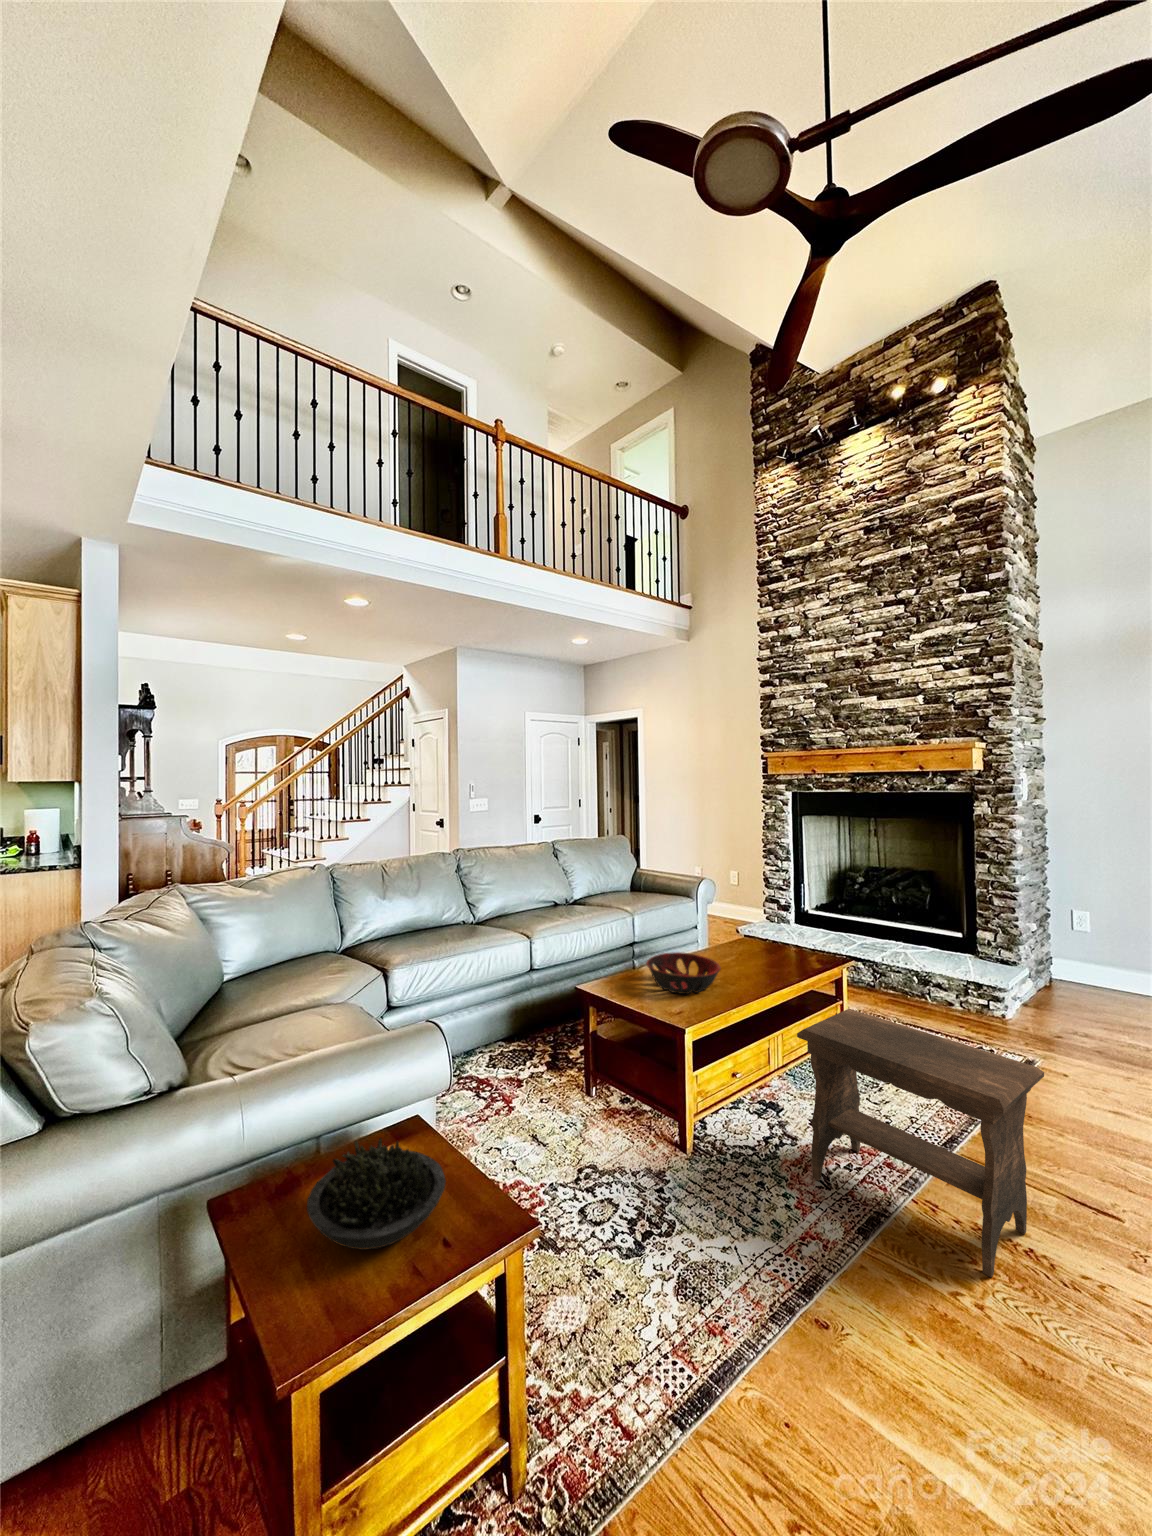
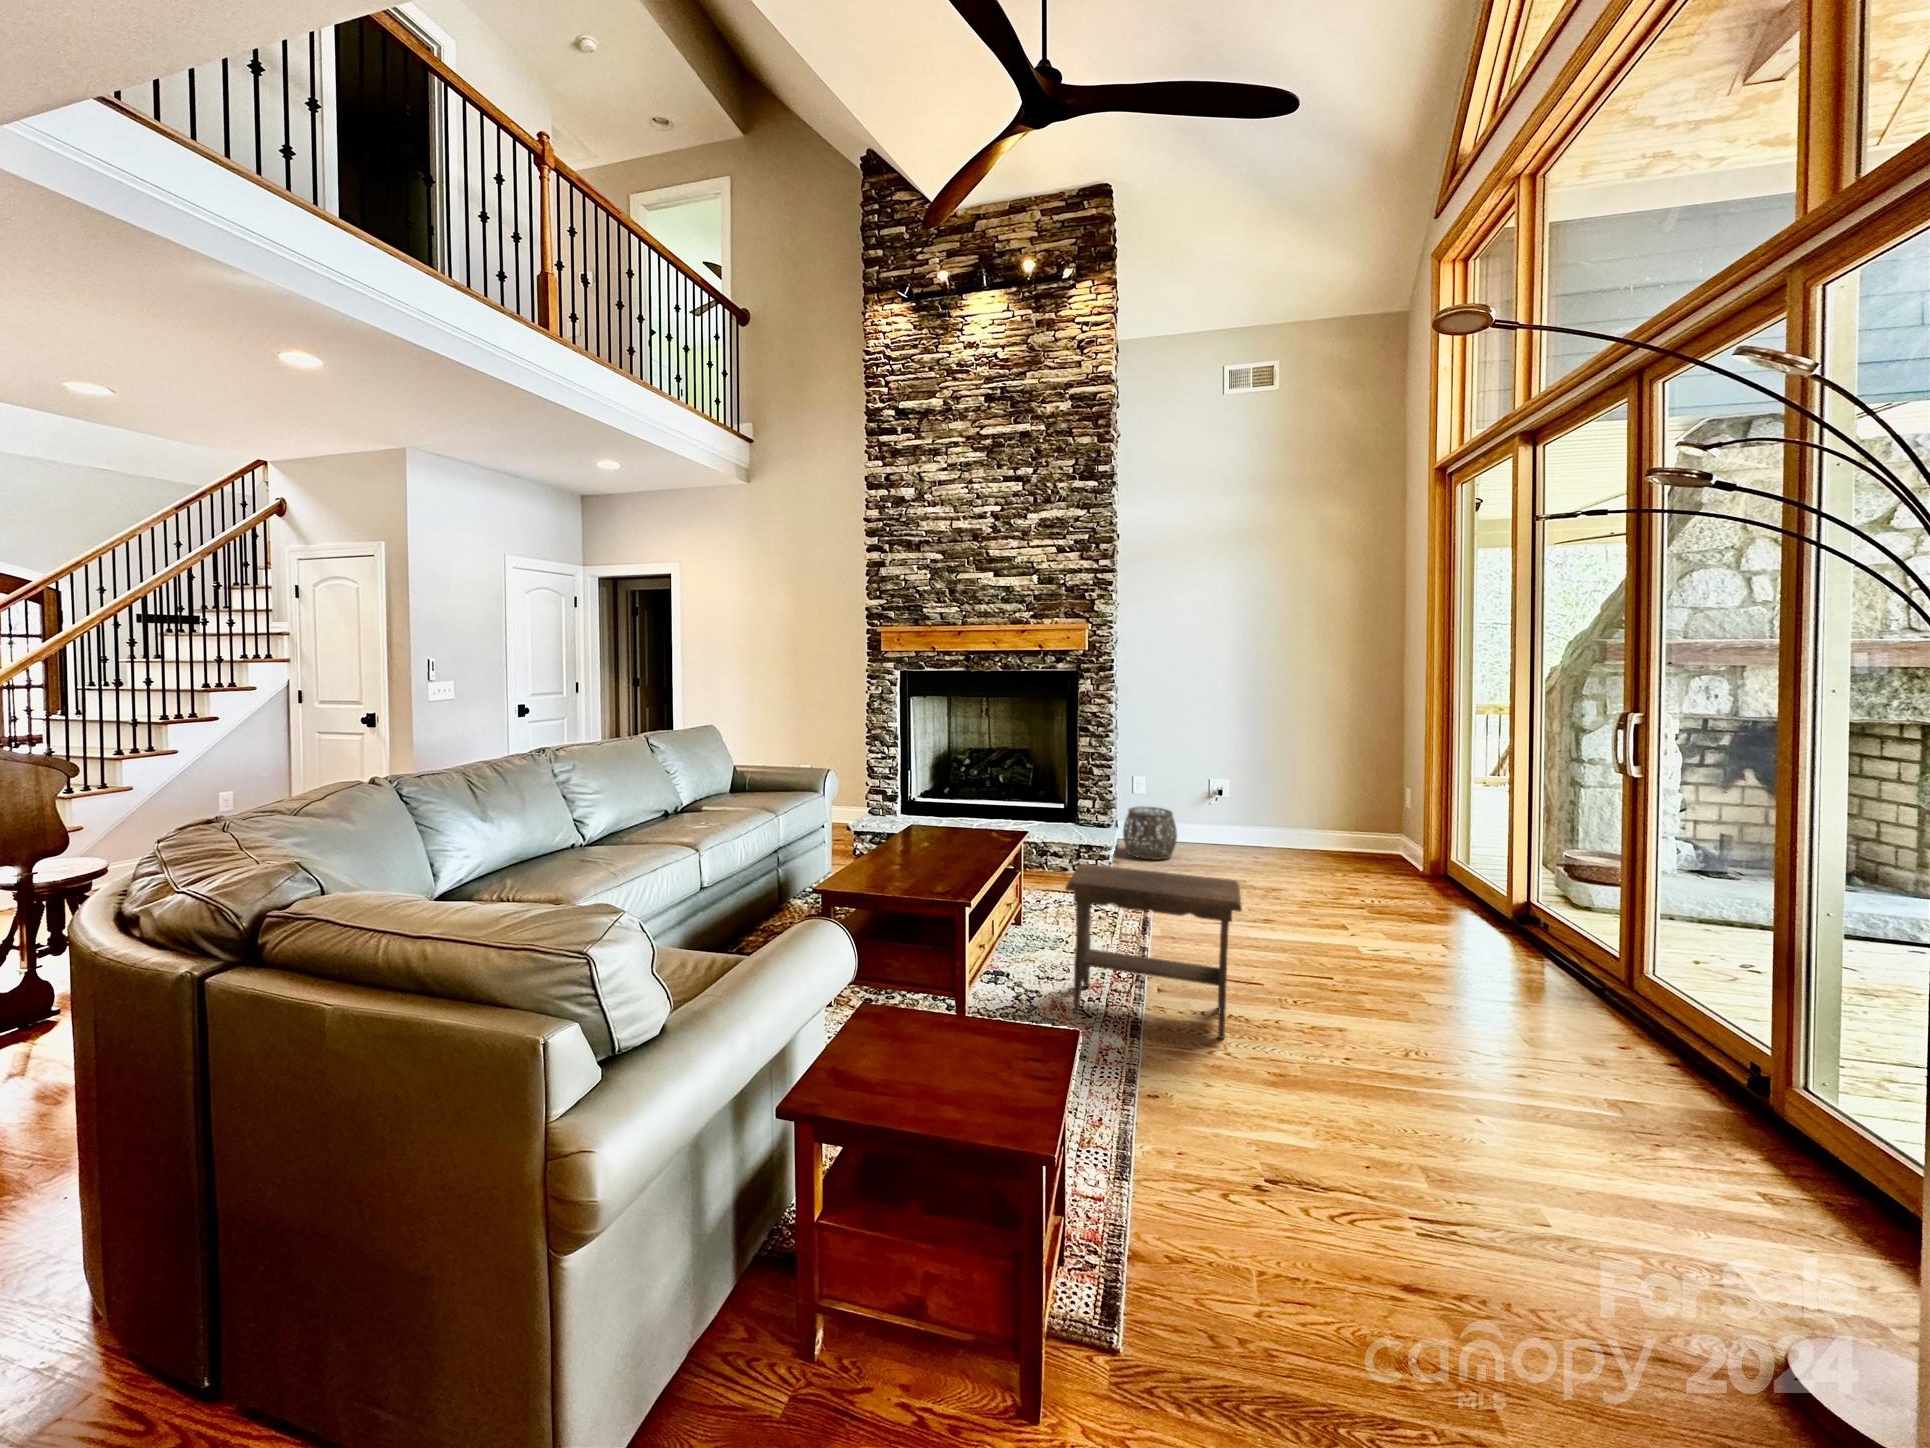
woven basket: none [1039,946,1117,1014] -> present [1123,806,1177,860]
decorative bowl: present [646,952,721,994] -> none [888,835,963,874]
succulent plant: present [307,1138,446,1250] -> none [903,992,1029,1079]

